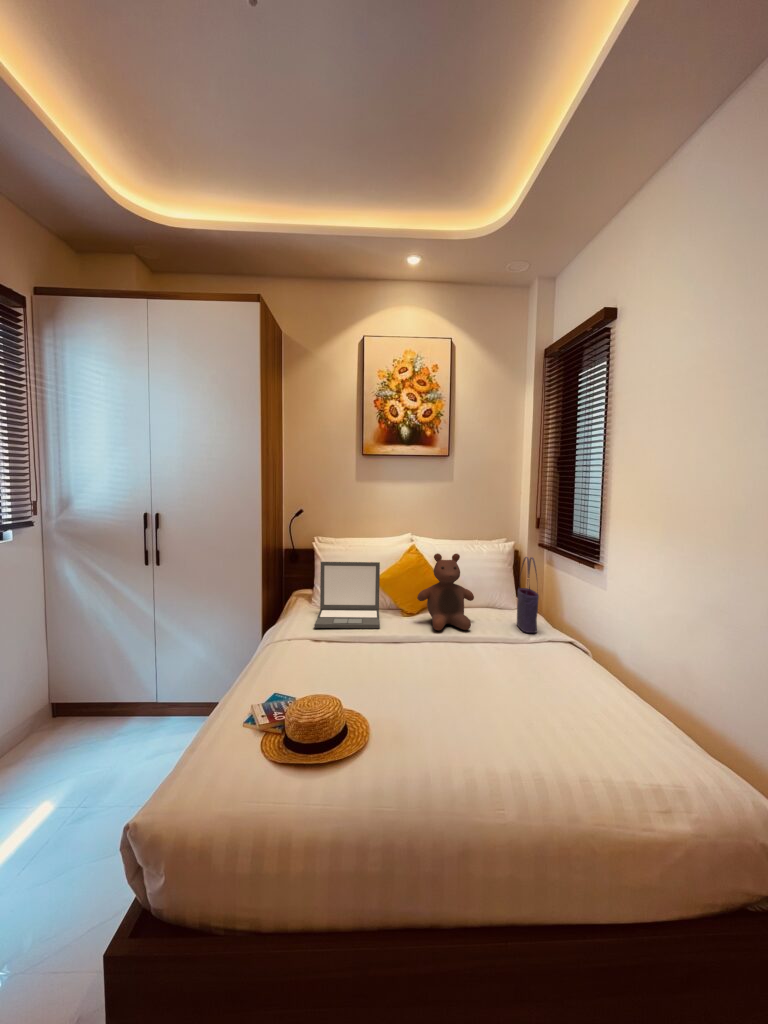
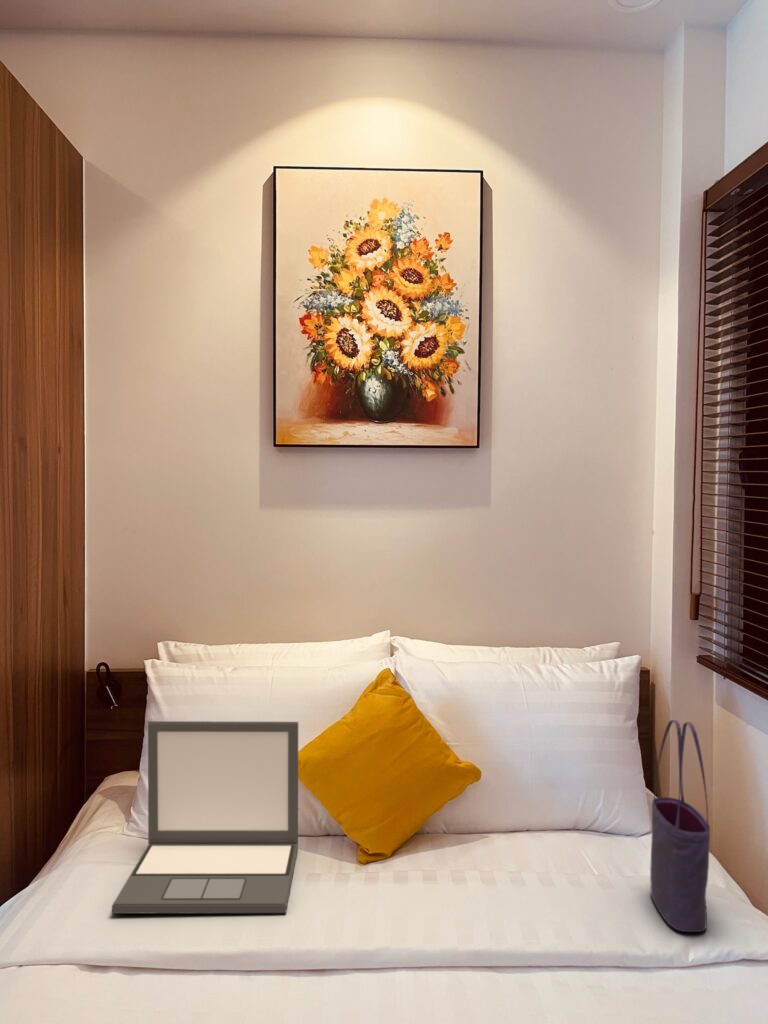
stuffed bear: present [417,553,474,630] -> none [389,706,538,924]

